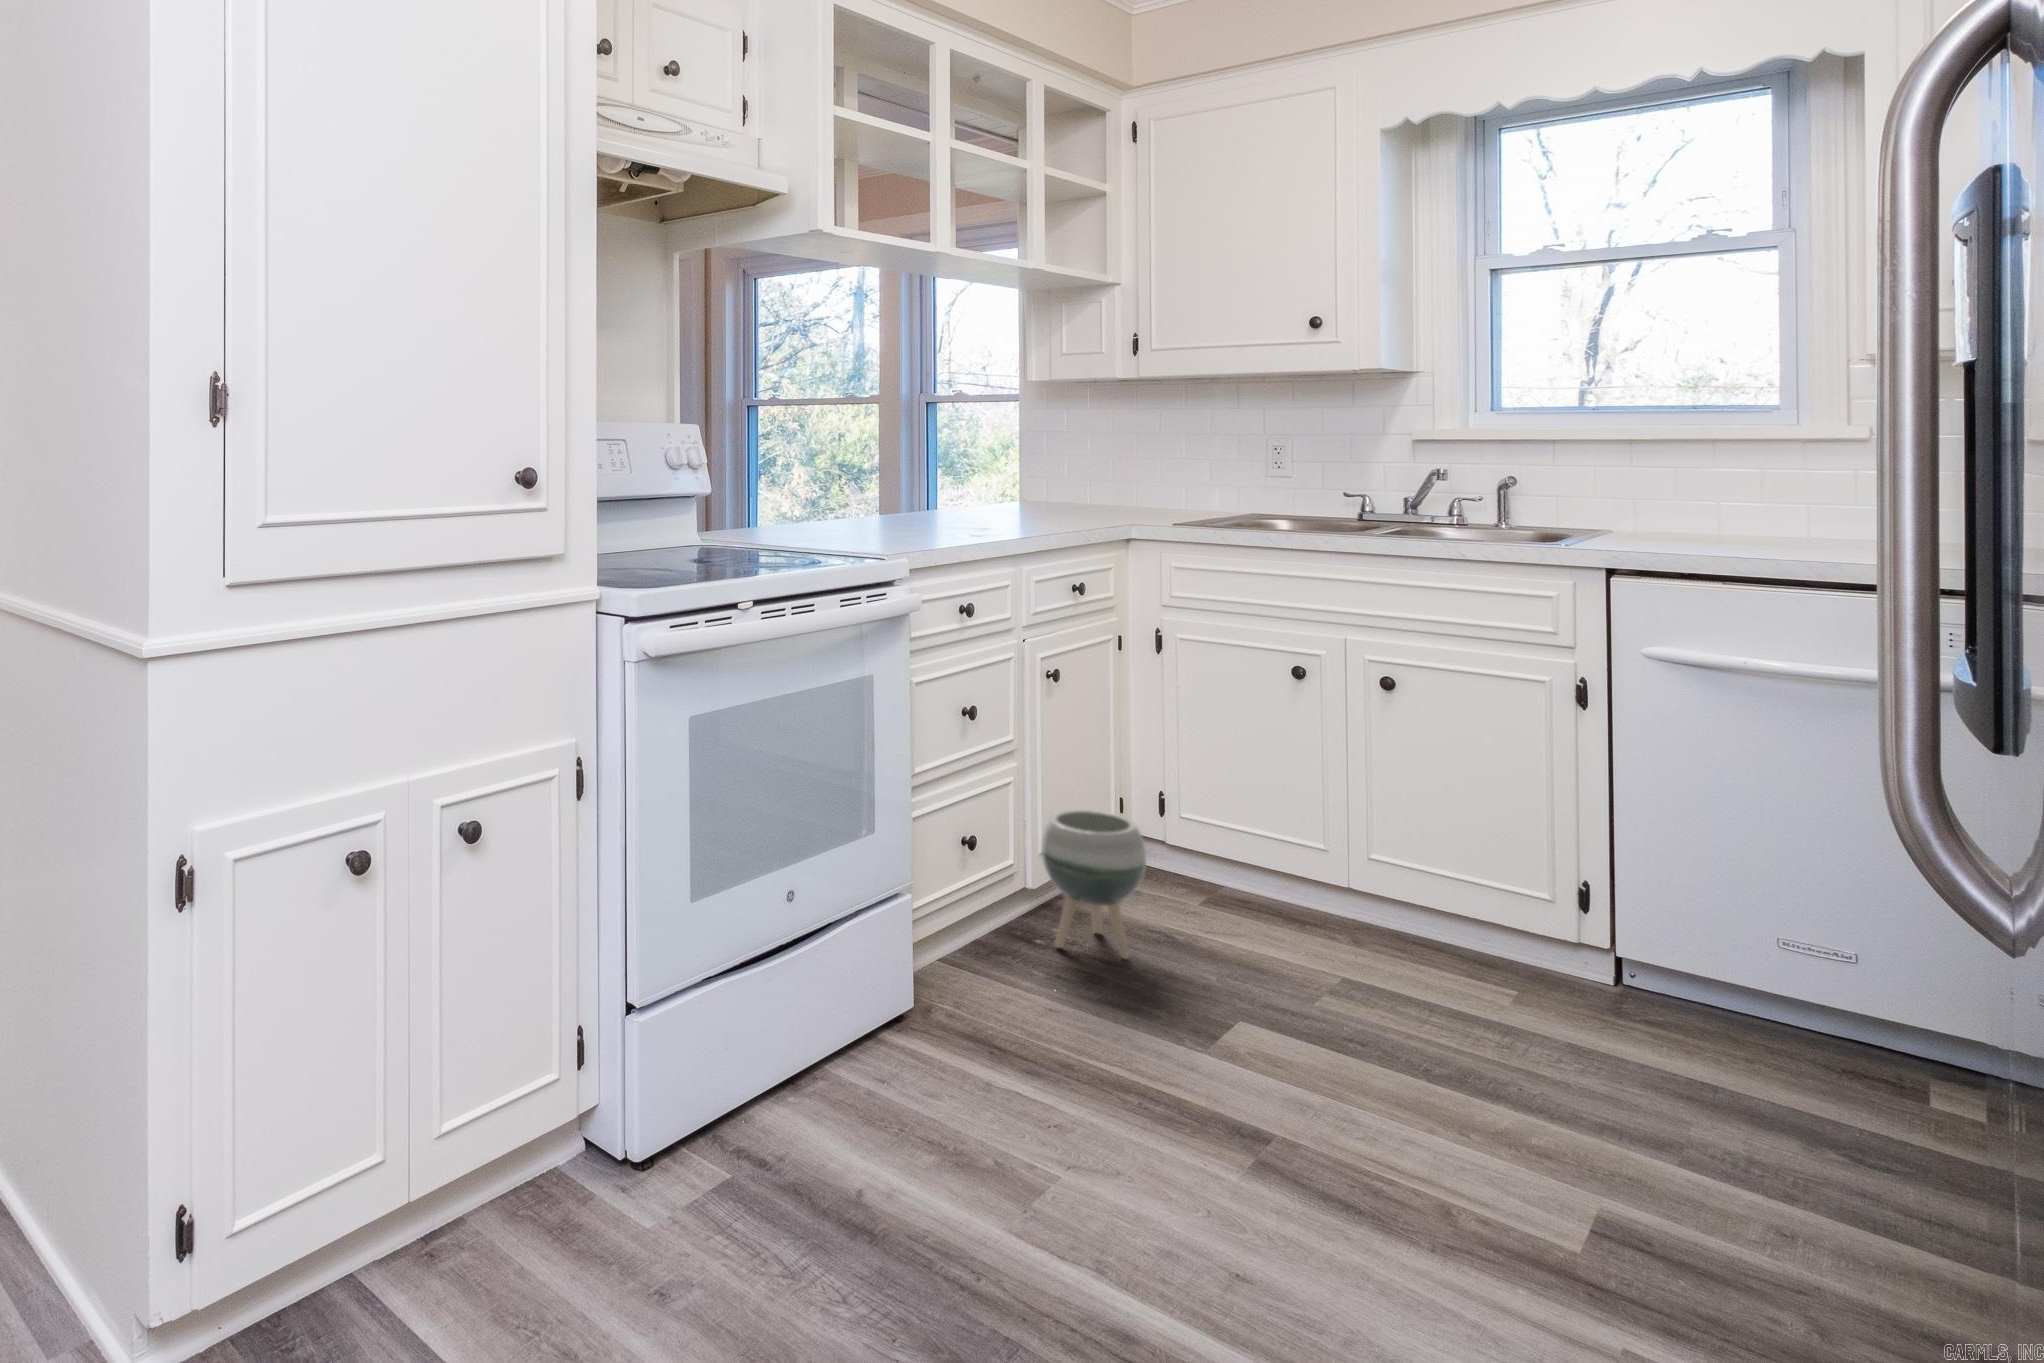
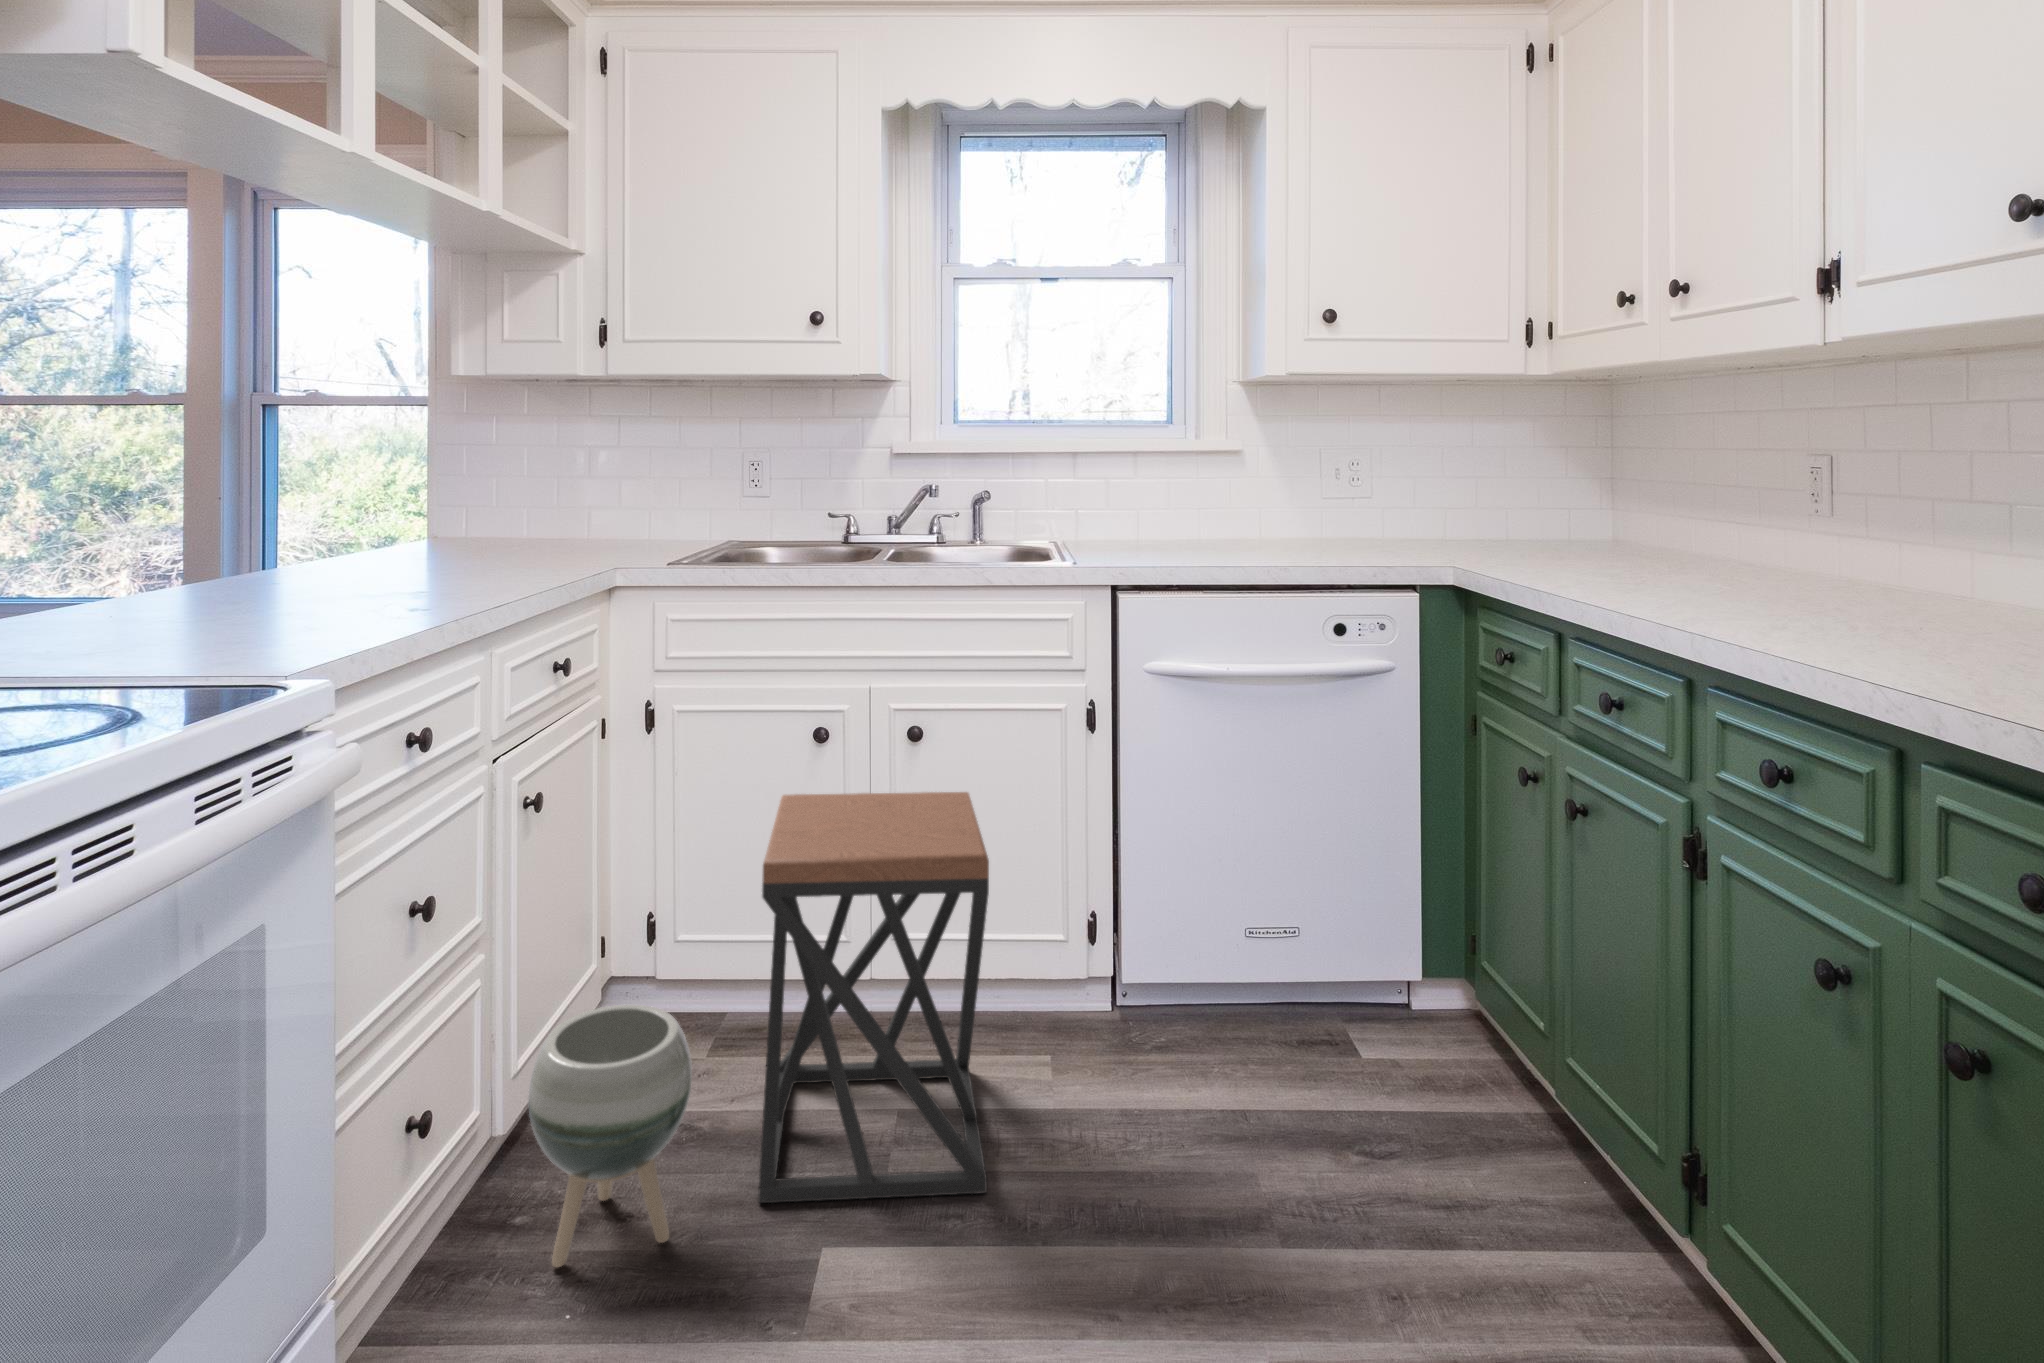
stool: none [1194,707,1412,1010] -> present [758,792,989,1203]

